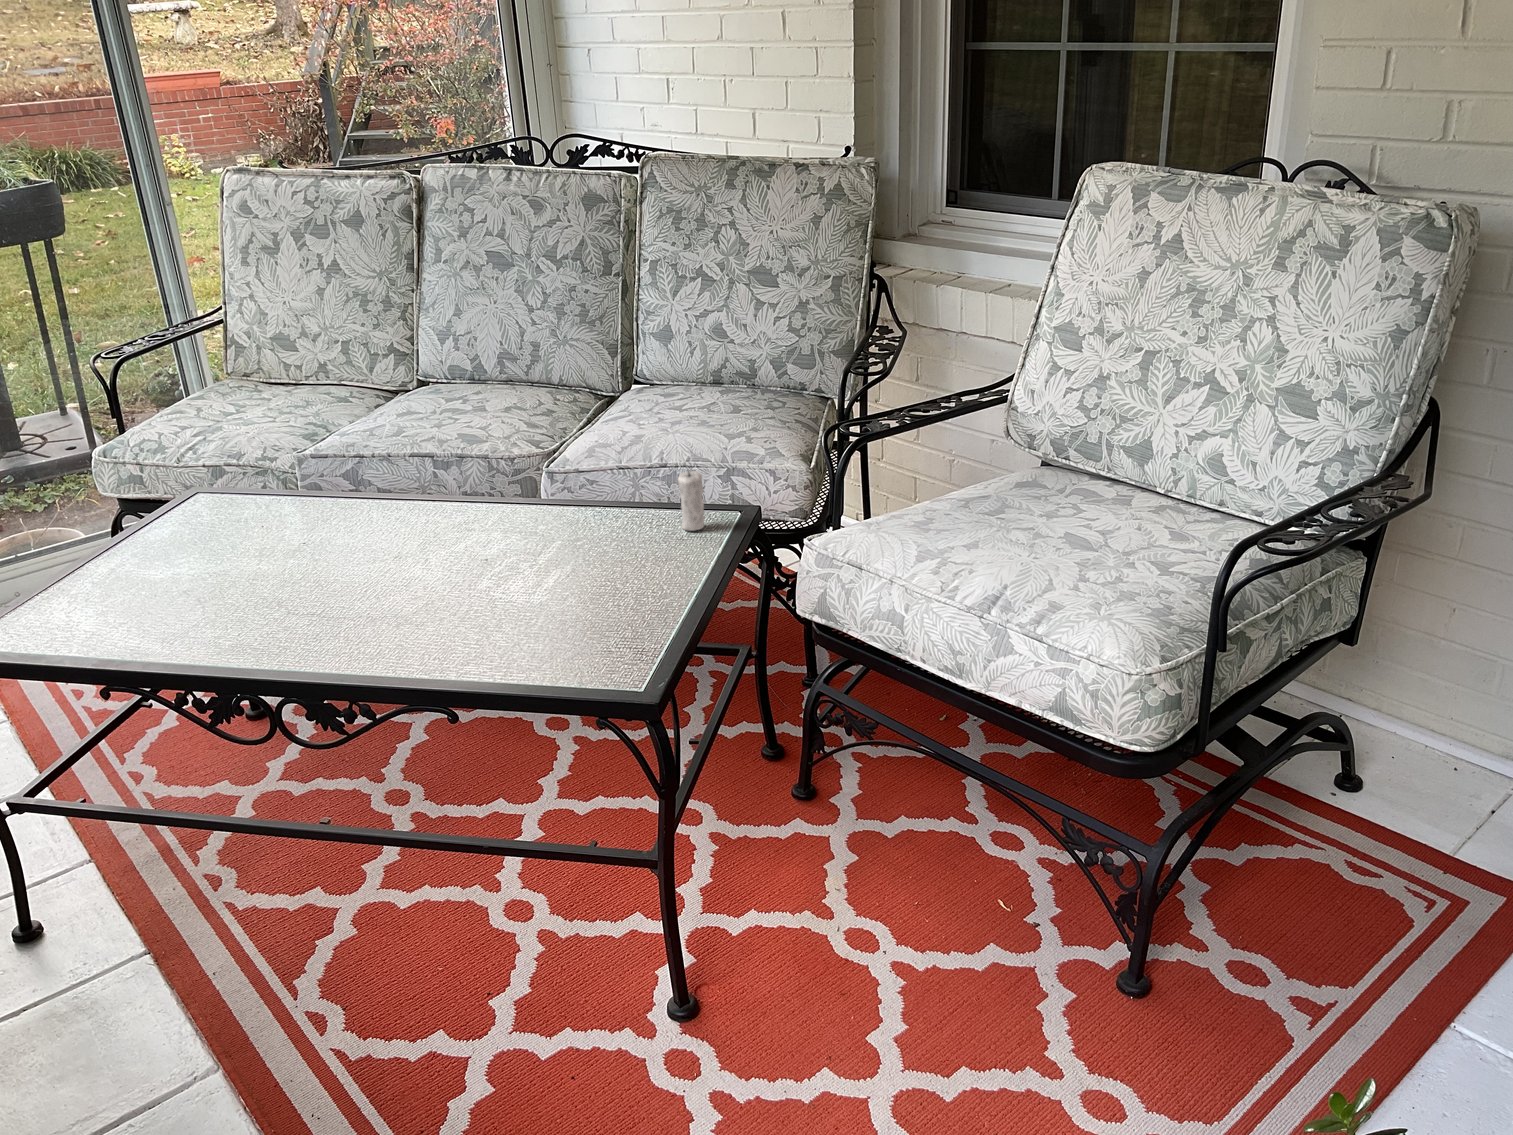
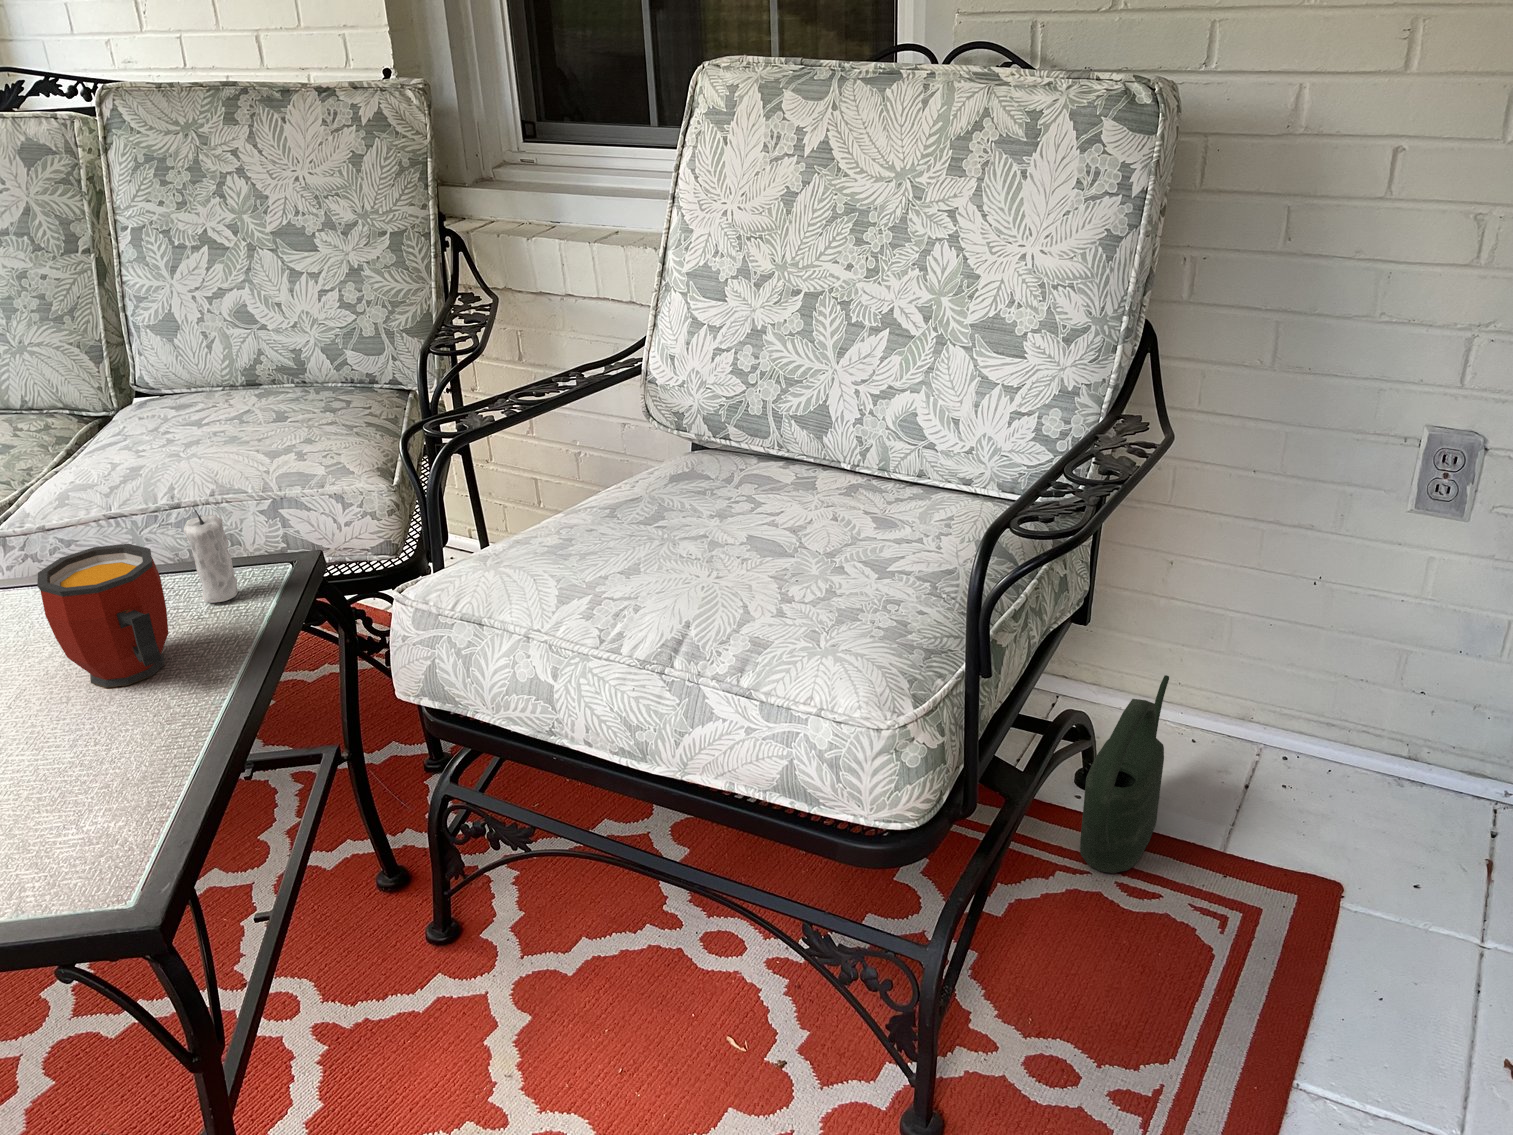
mug: none [595,482,665,573] -> present [37,544,168,688]
watering can: none [1320,705,1434,855] -> present [1080,675,1169,873]

